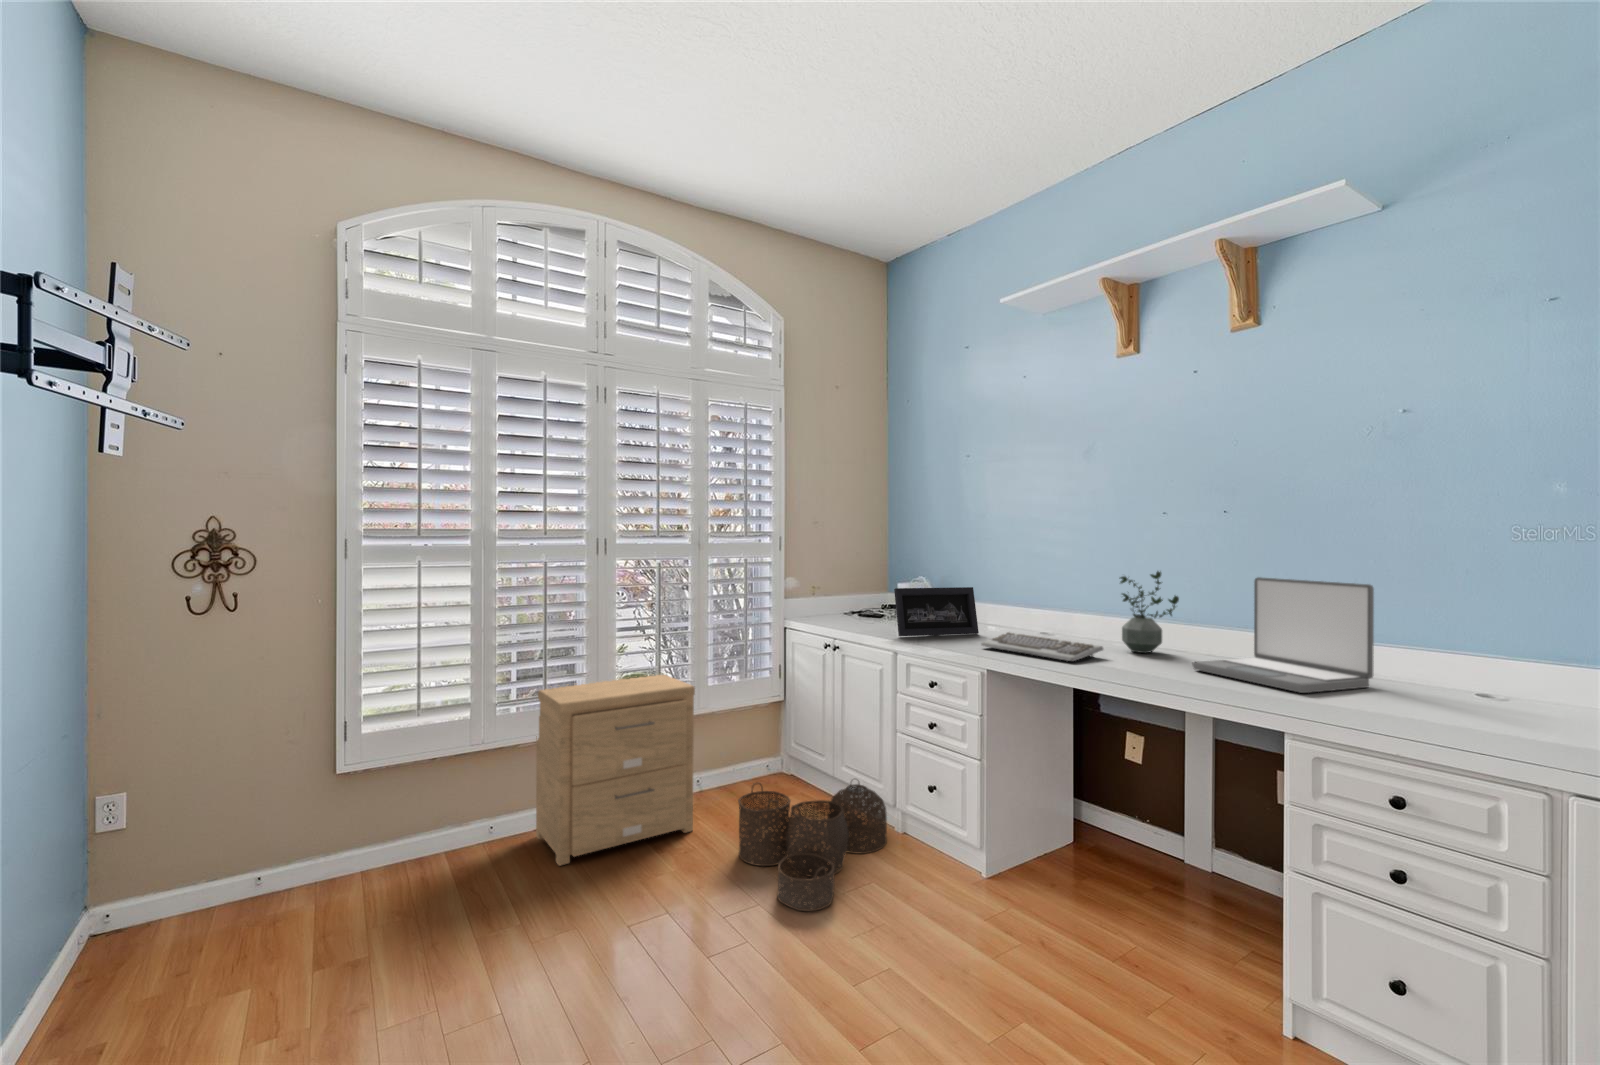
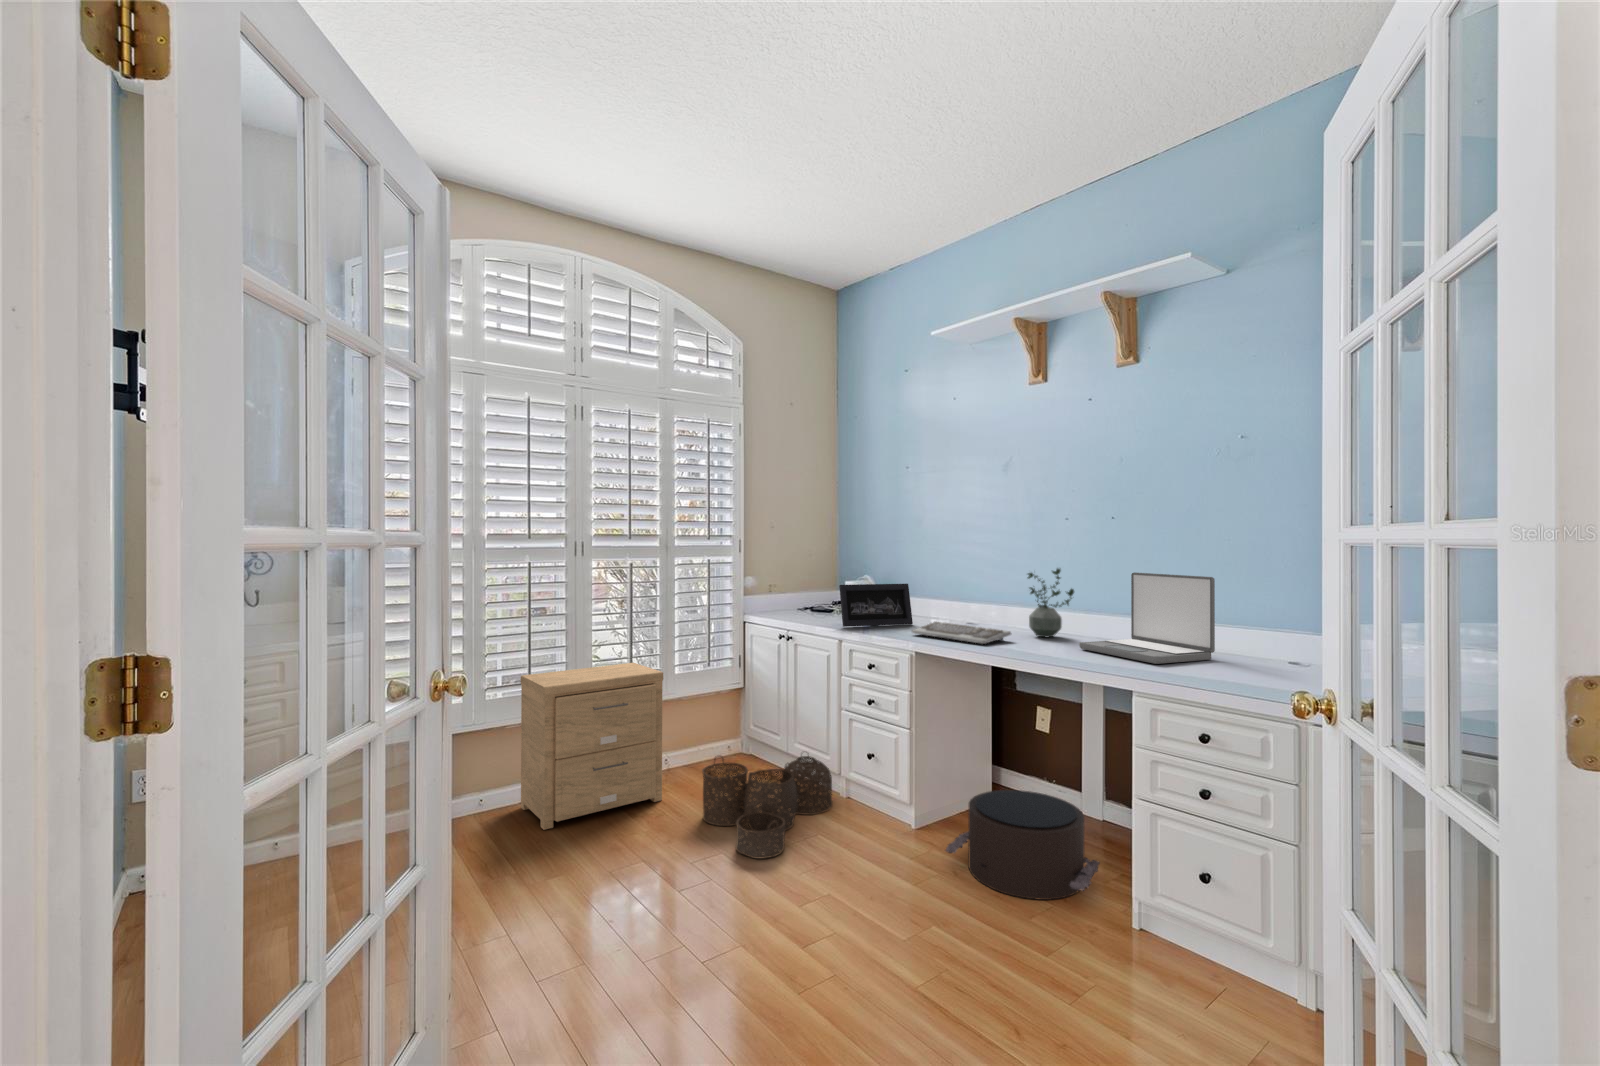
pouf: none [1027,836,1222,981] -> present [946,790,1100,900]

